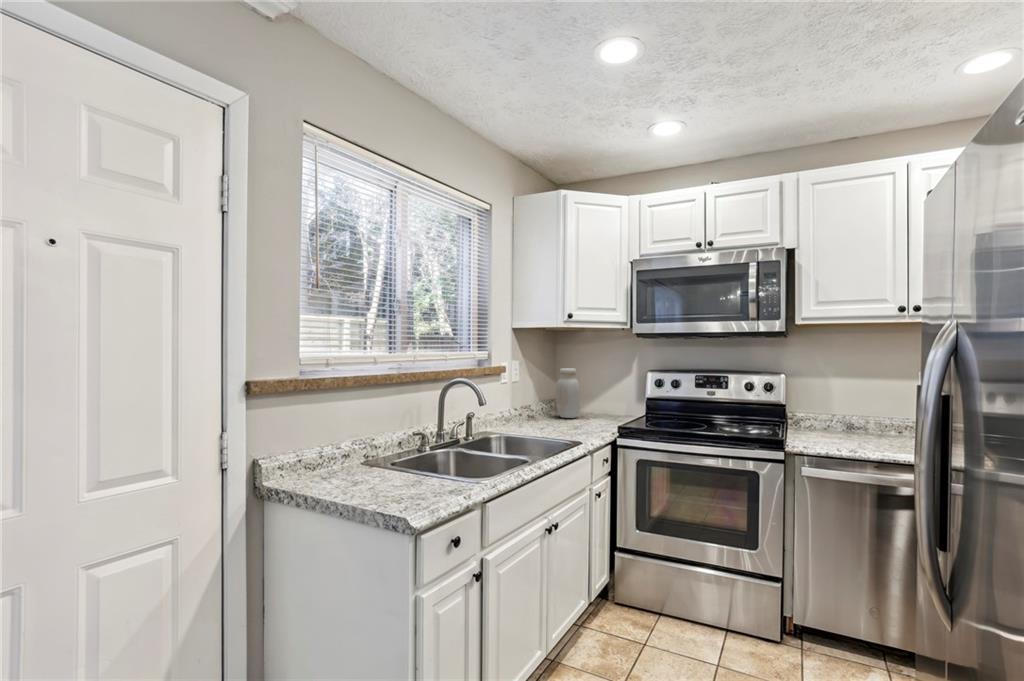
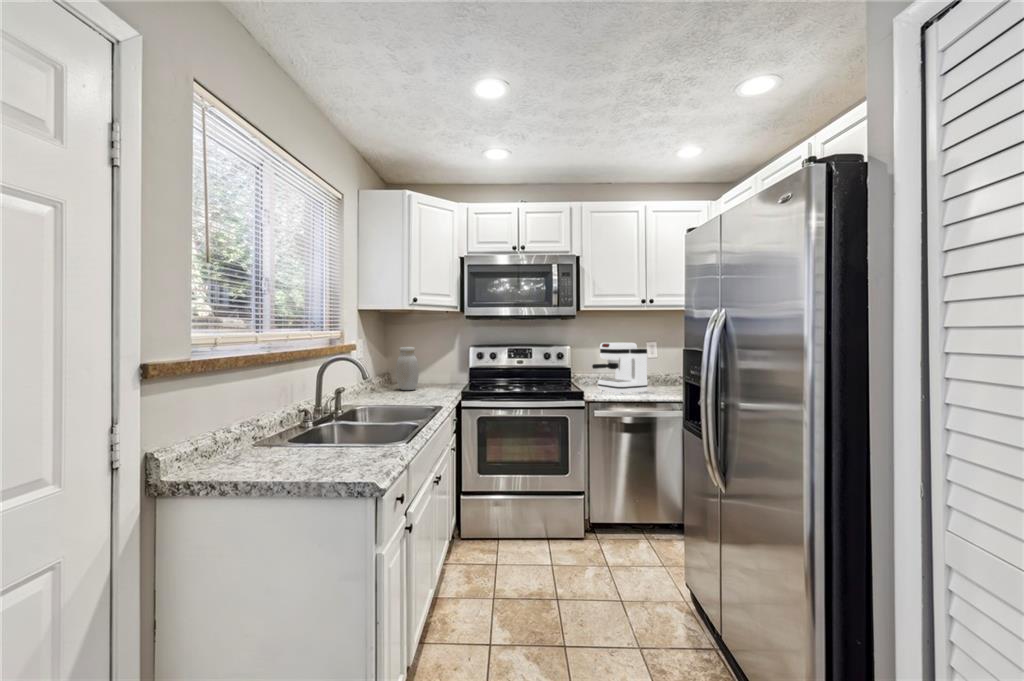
coffee maker: none [803,370,896,446] -> present [592,343,648,394]

